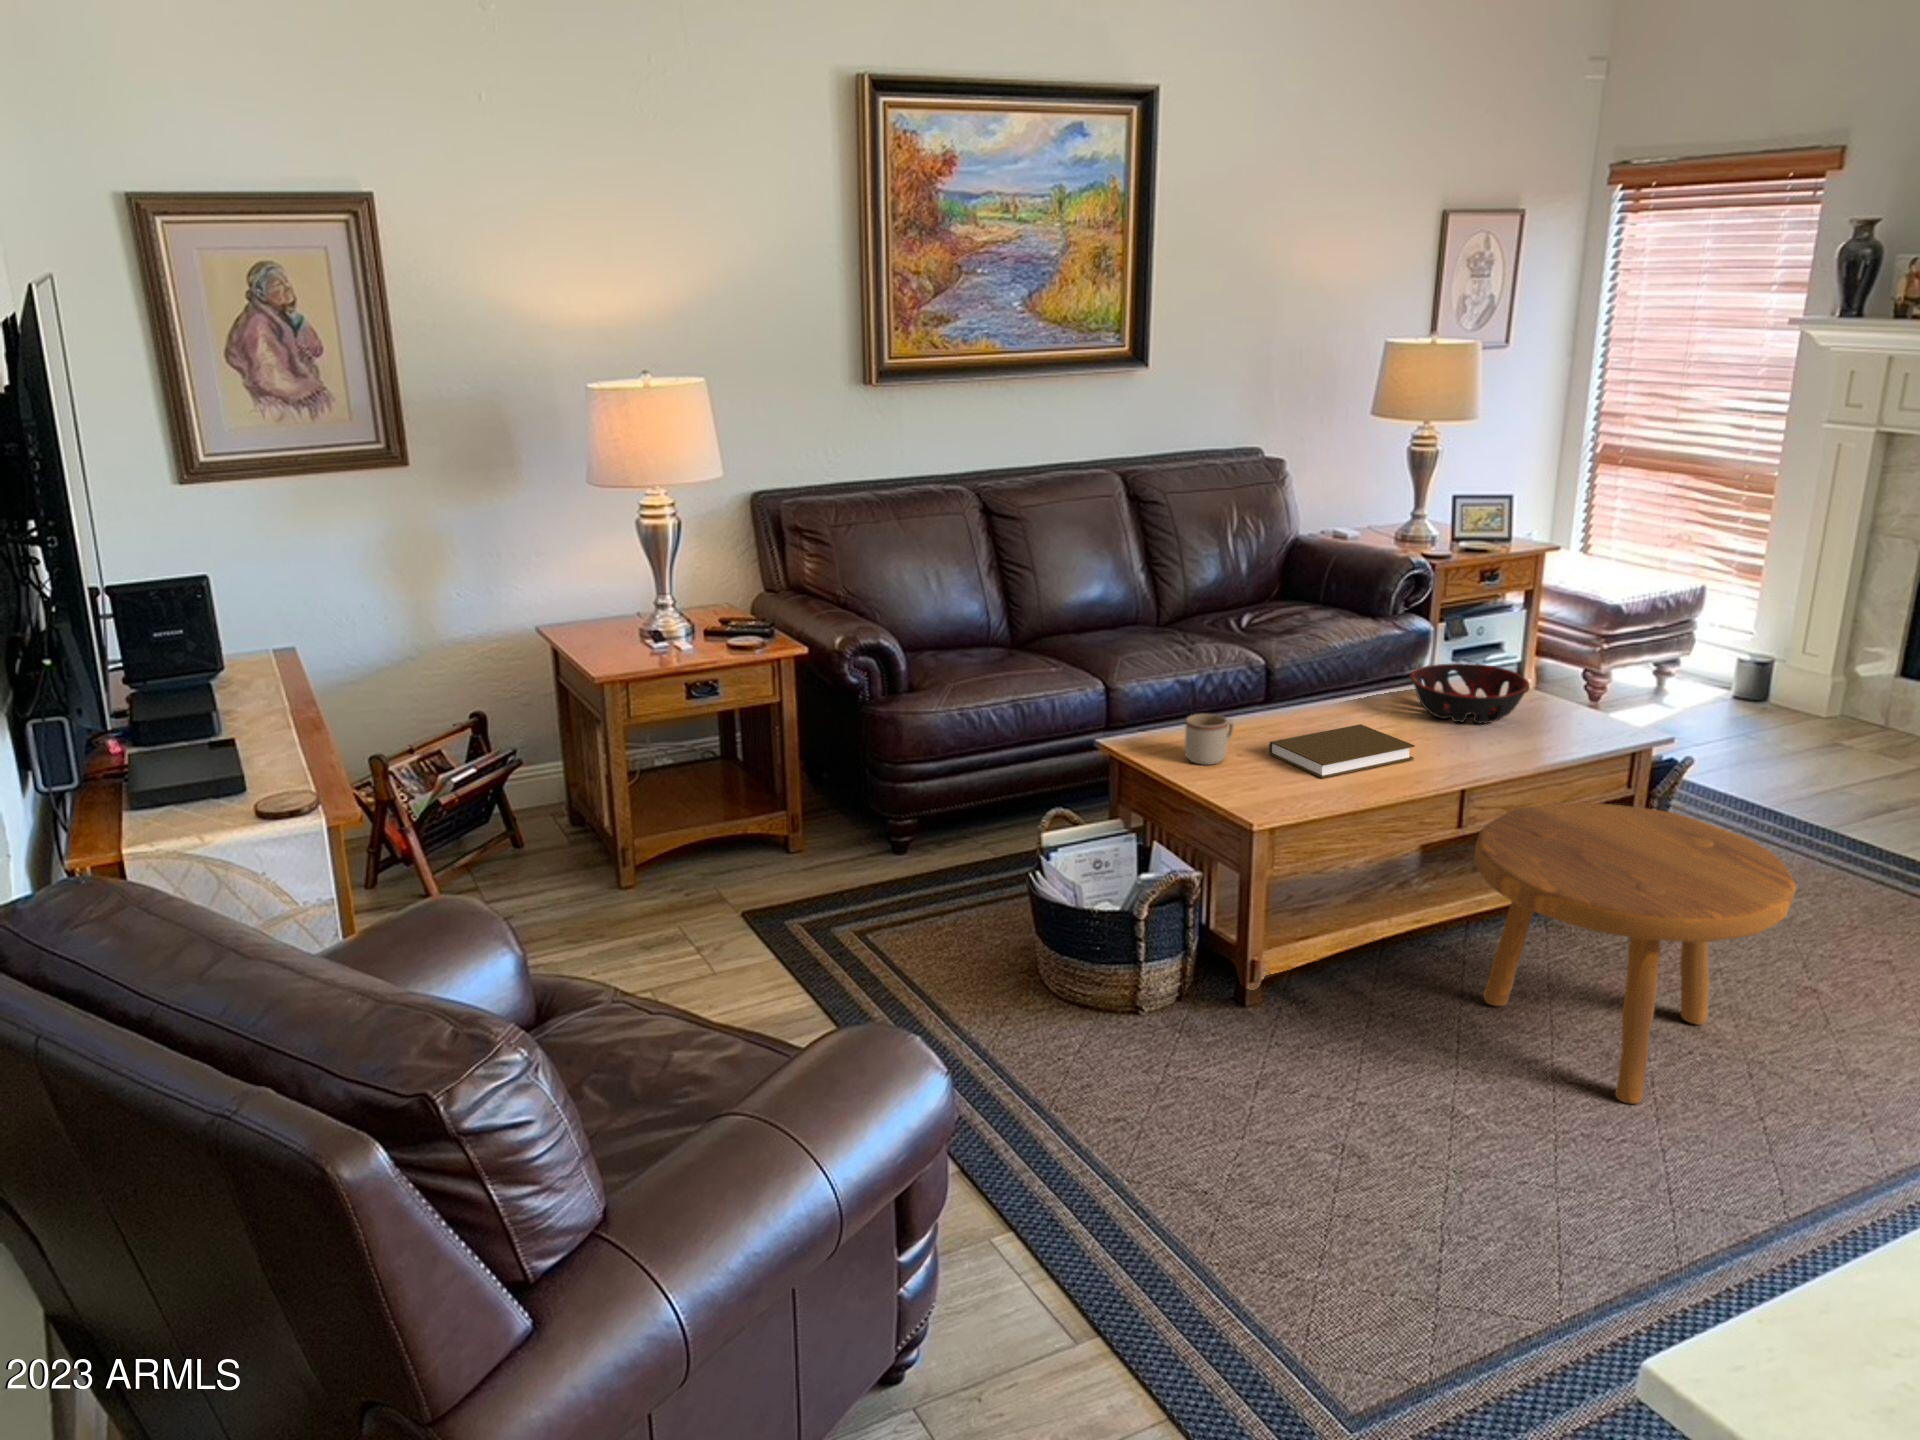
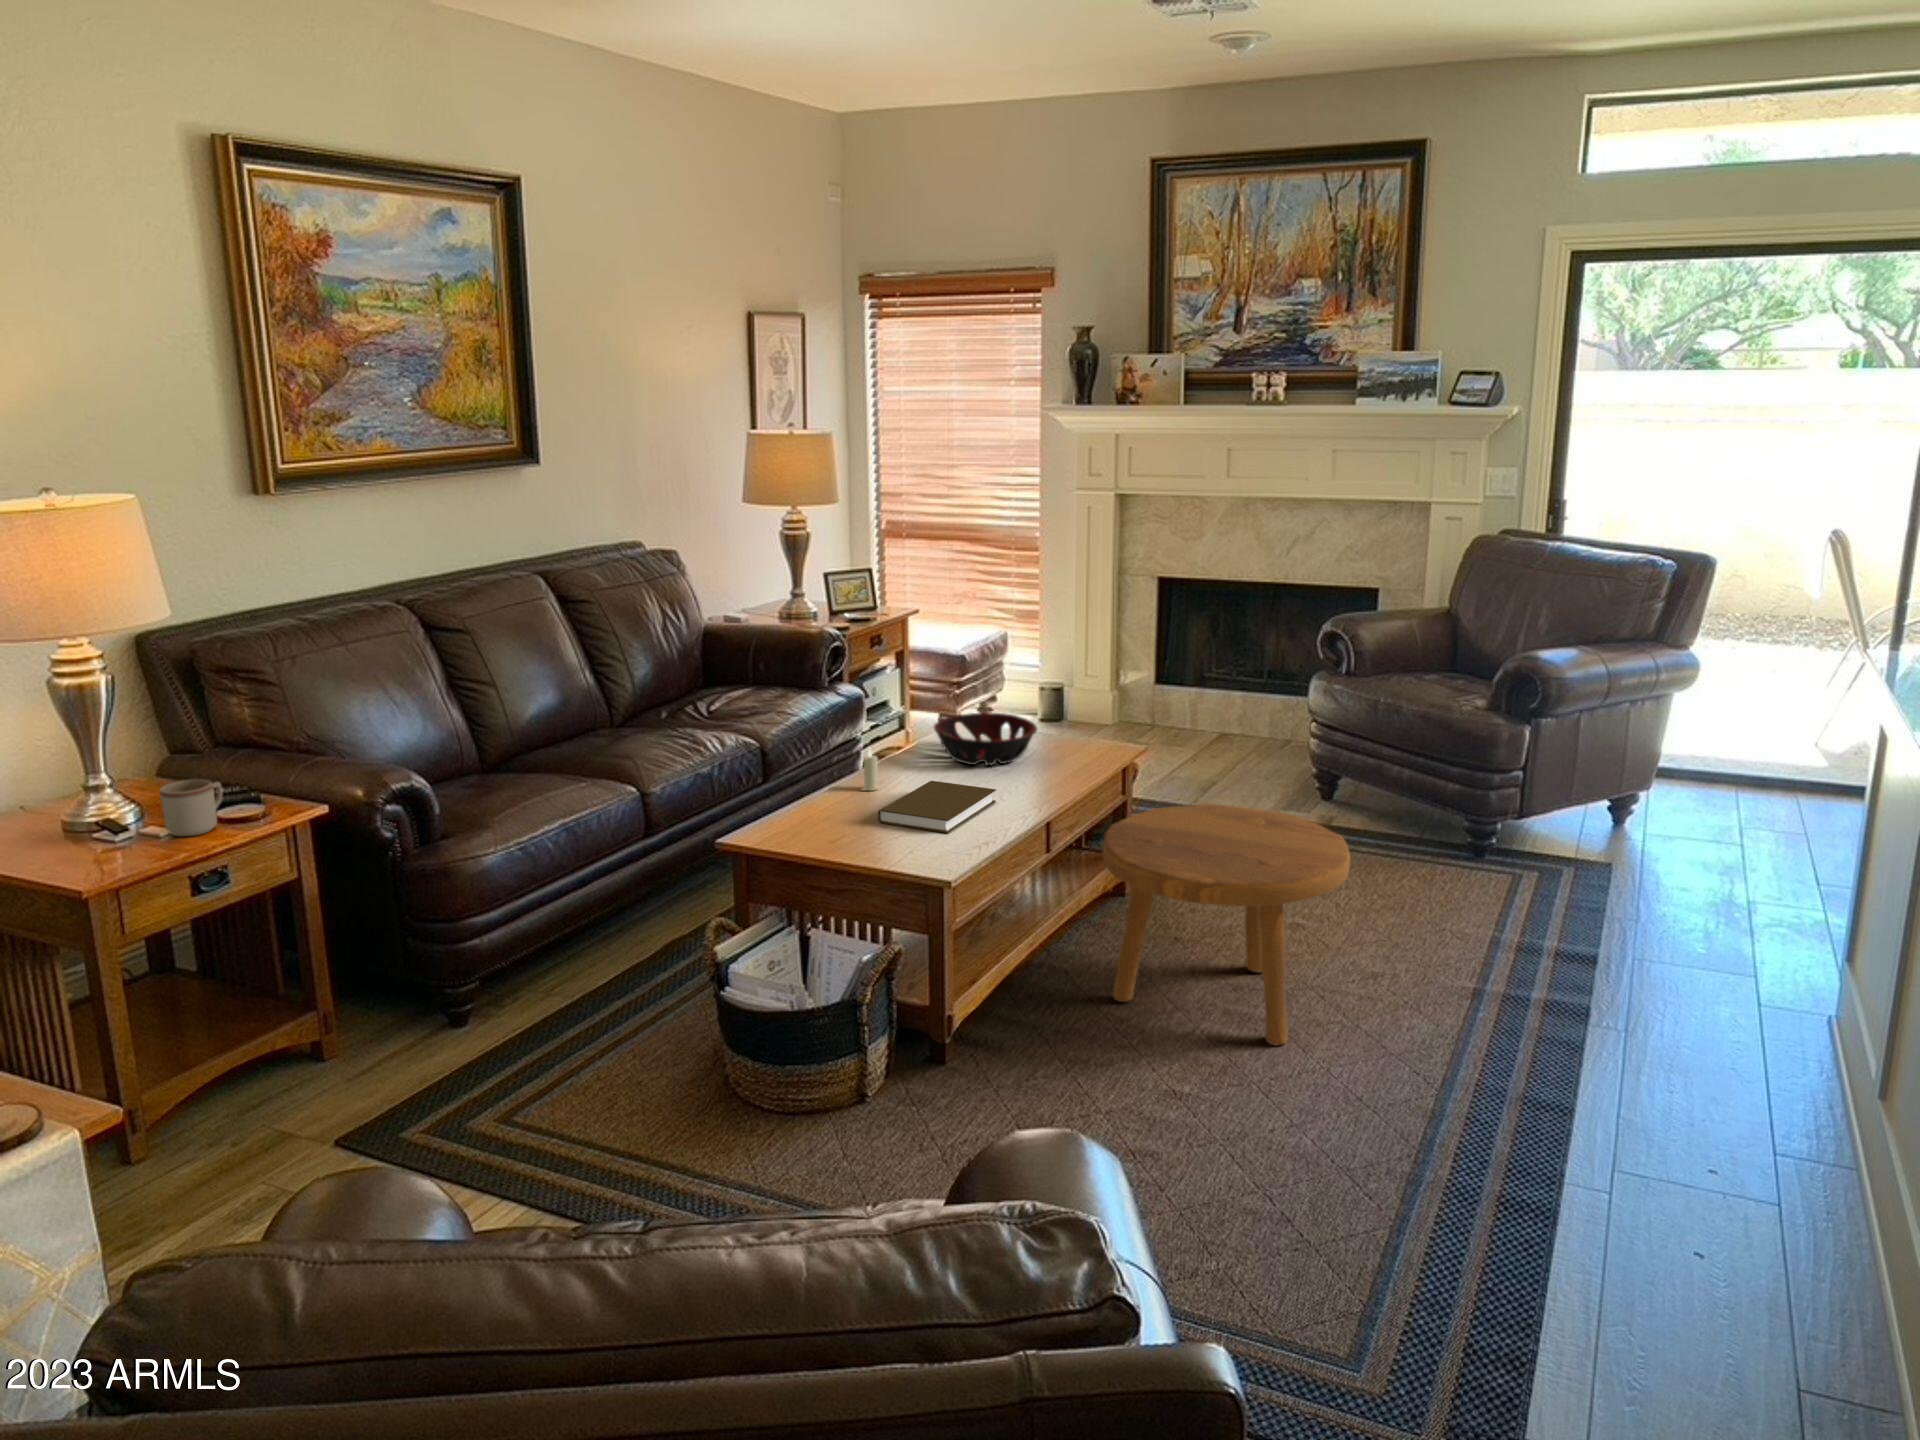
candle: none [1293,678,1315,724] -> present [862,749,878,791]
mug: present [1185,714,1234,765] -> present [160,779,222,837]

